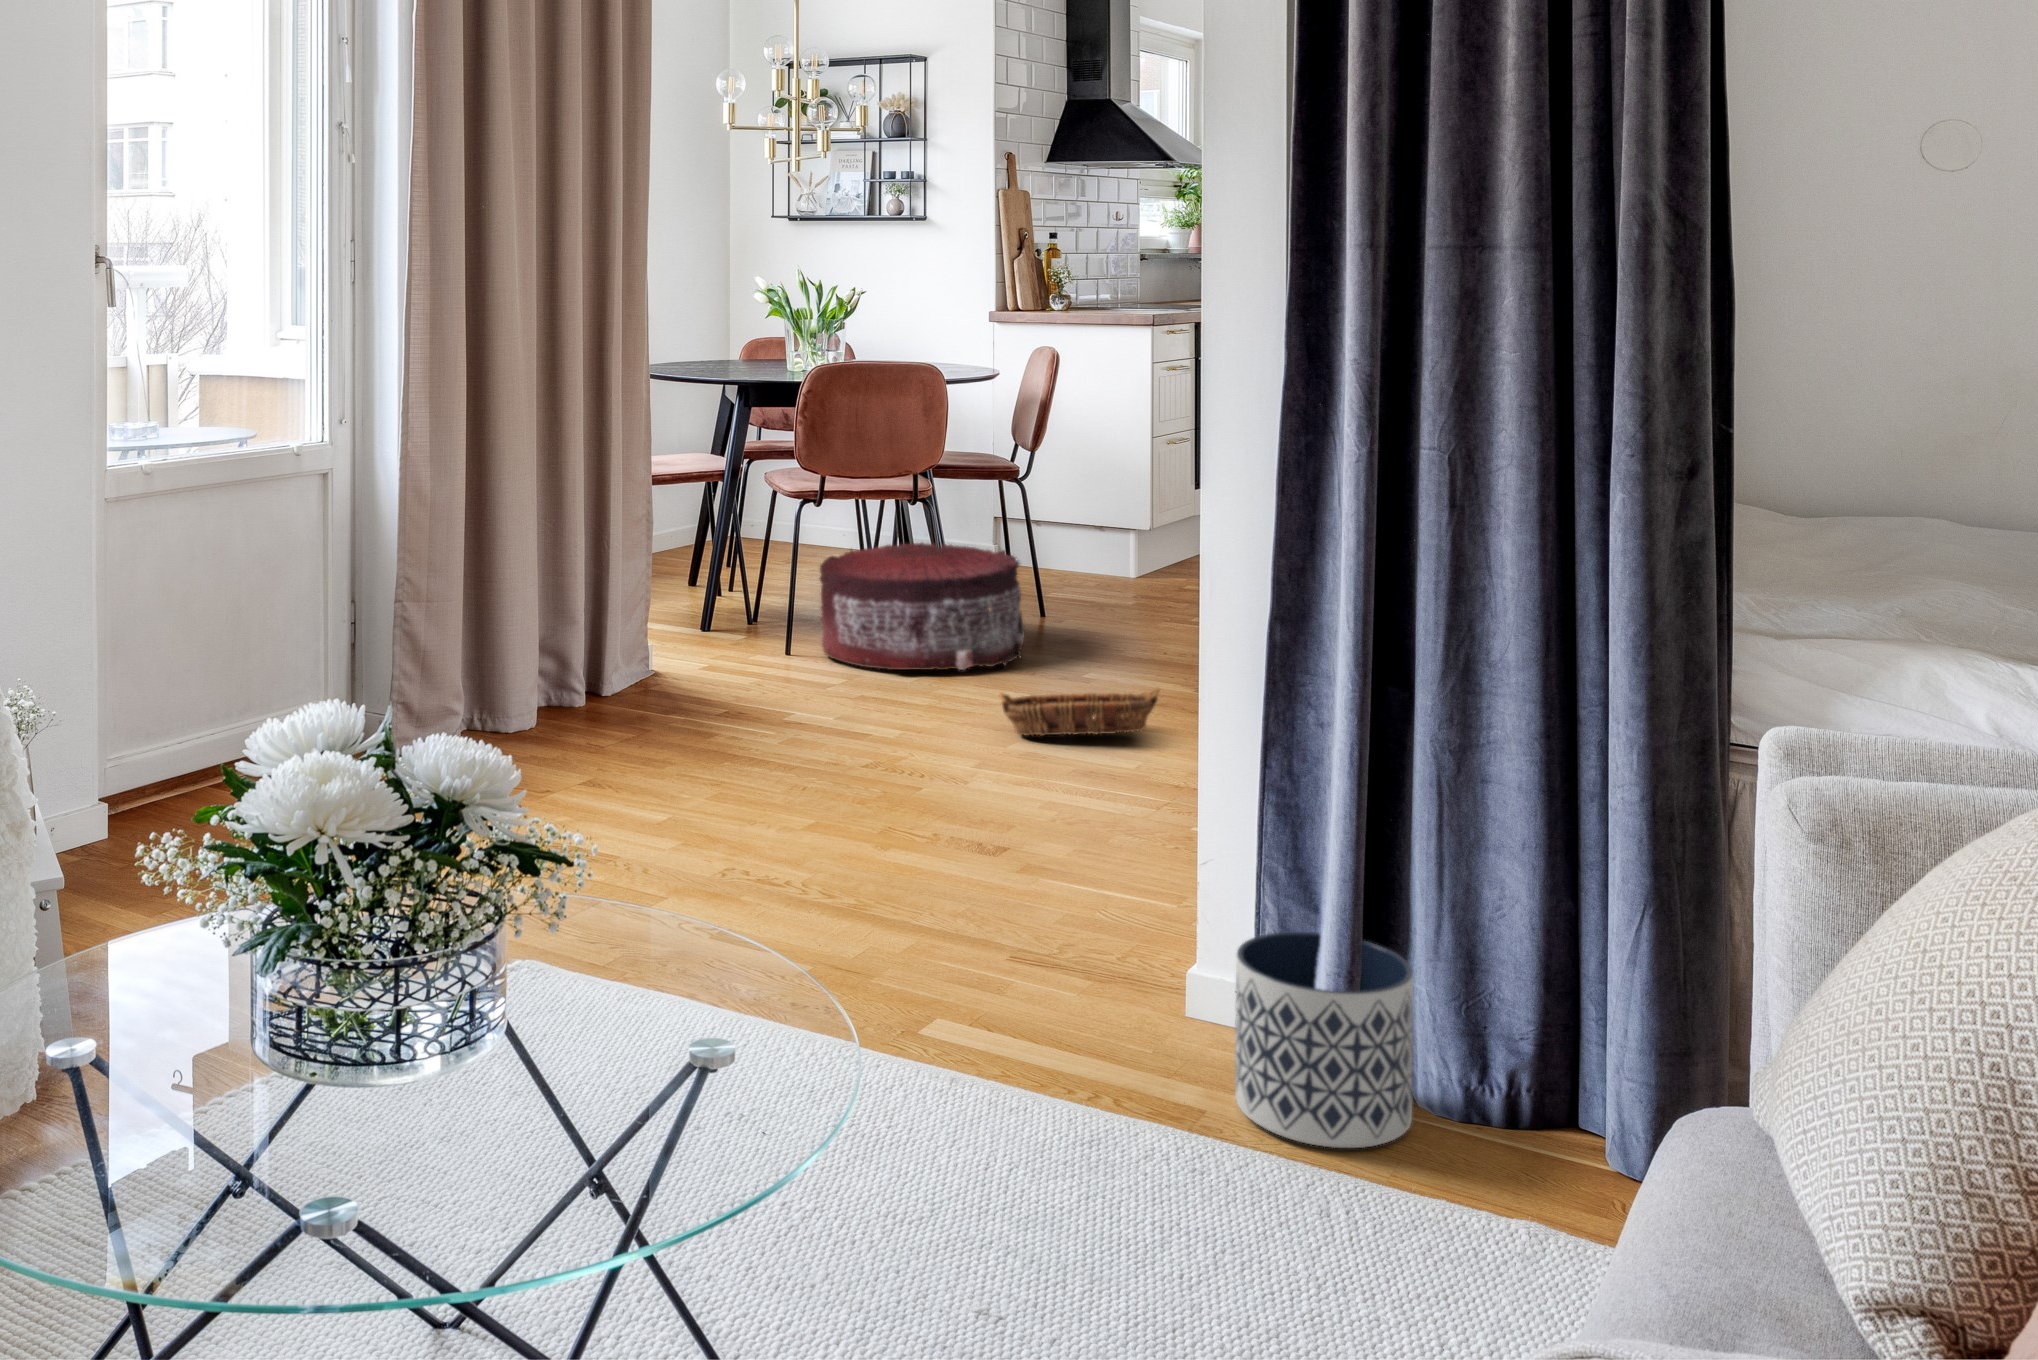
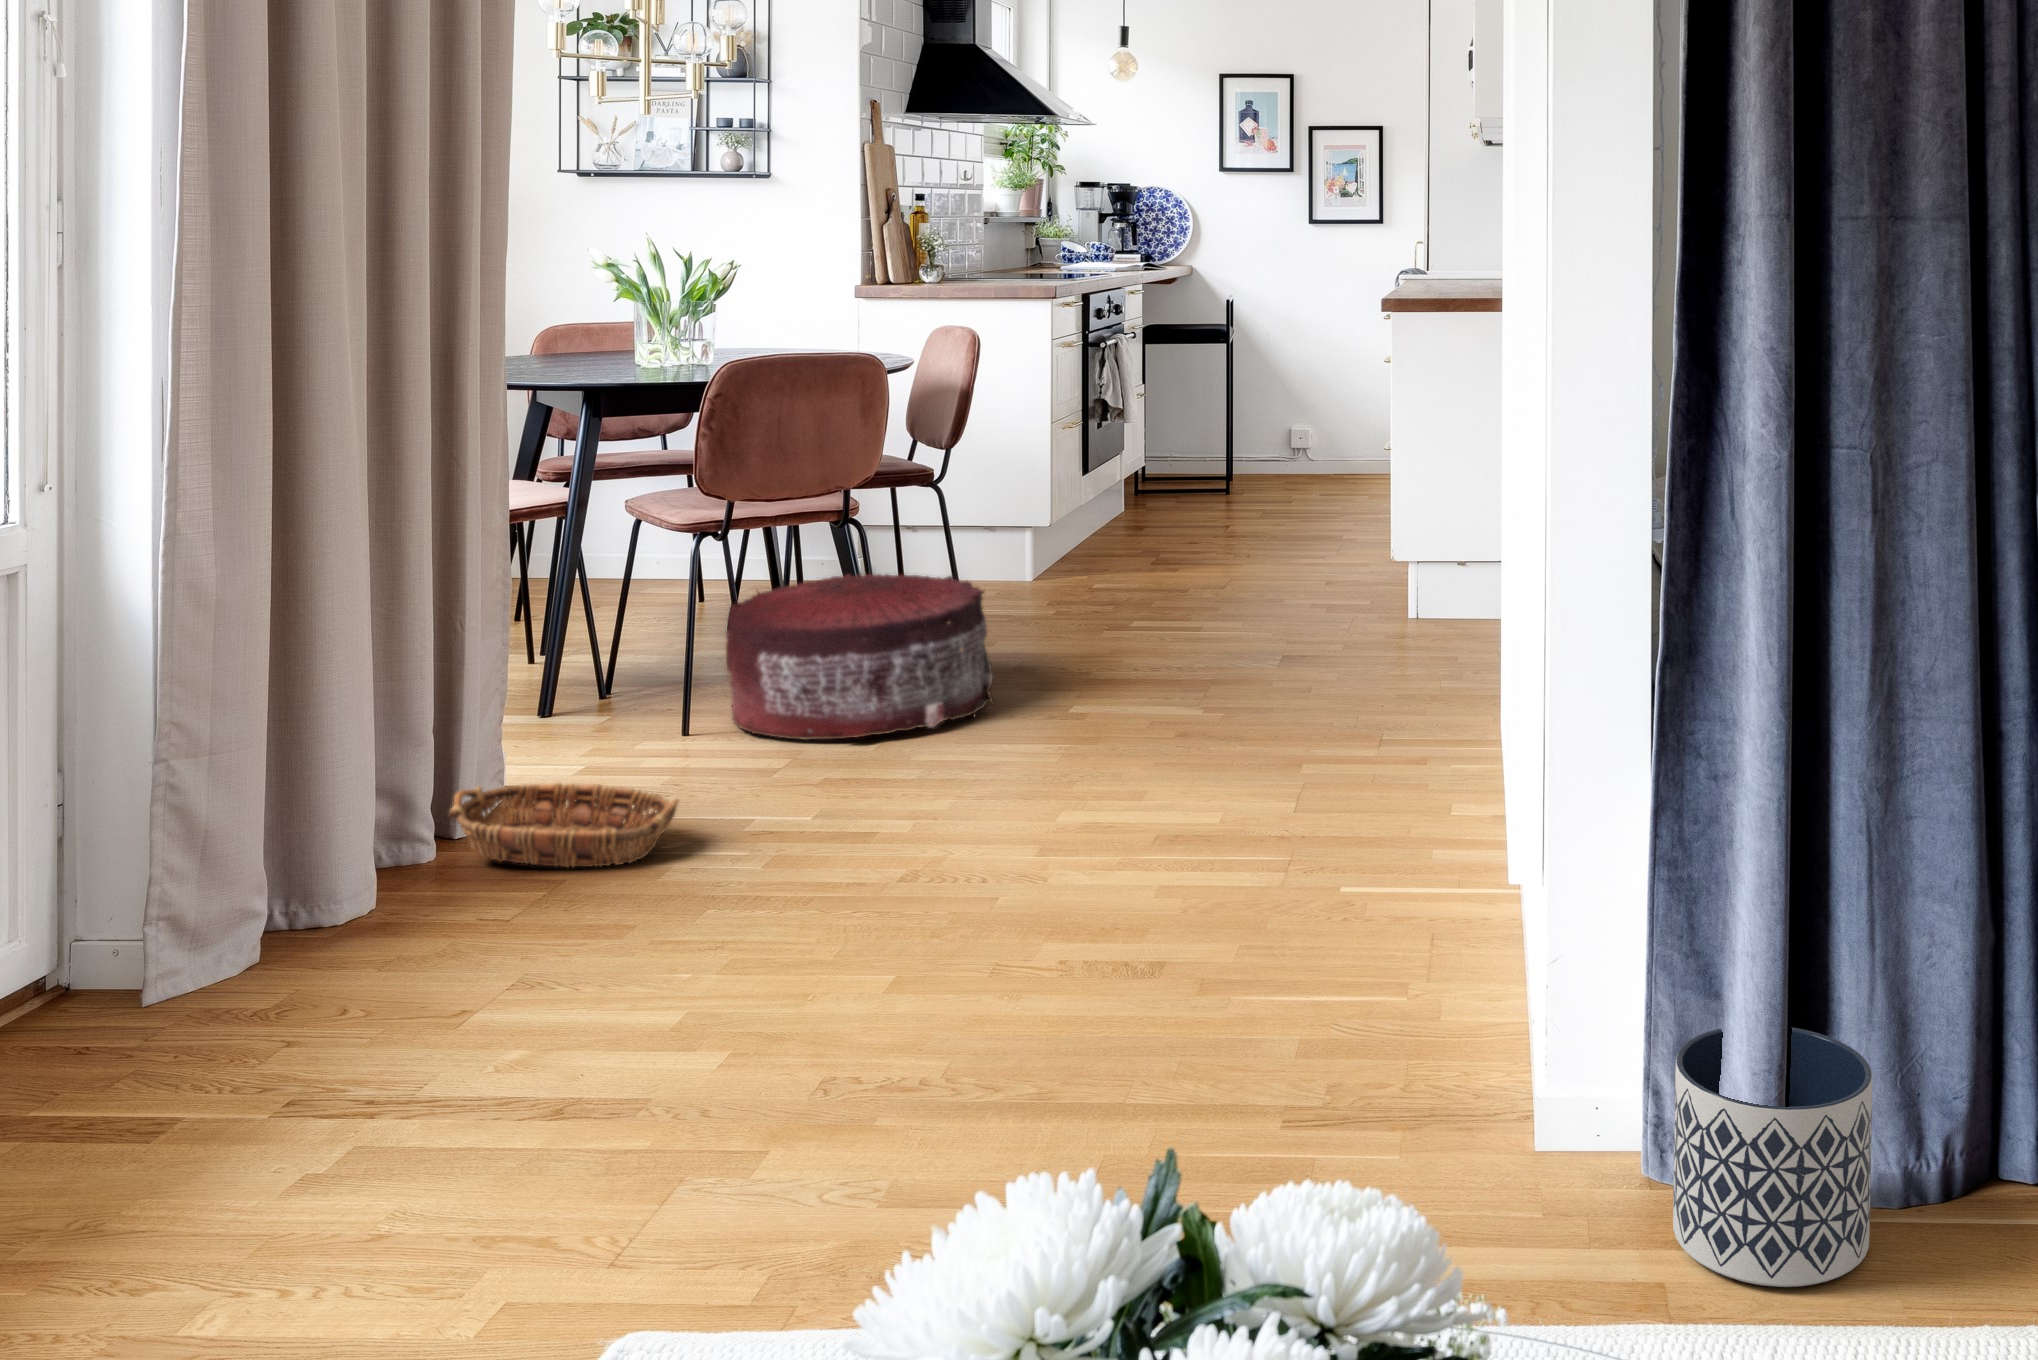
basket: present [999,688,1160,736] -> present [449,783,679,867]

